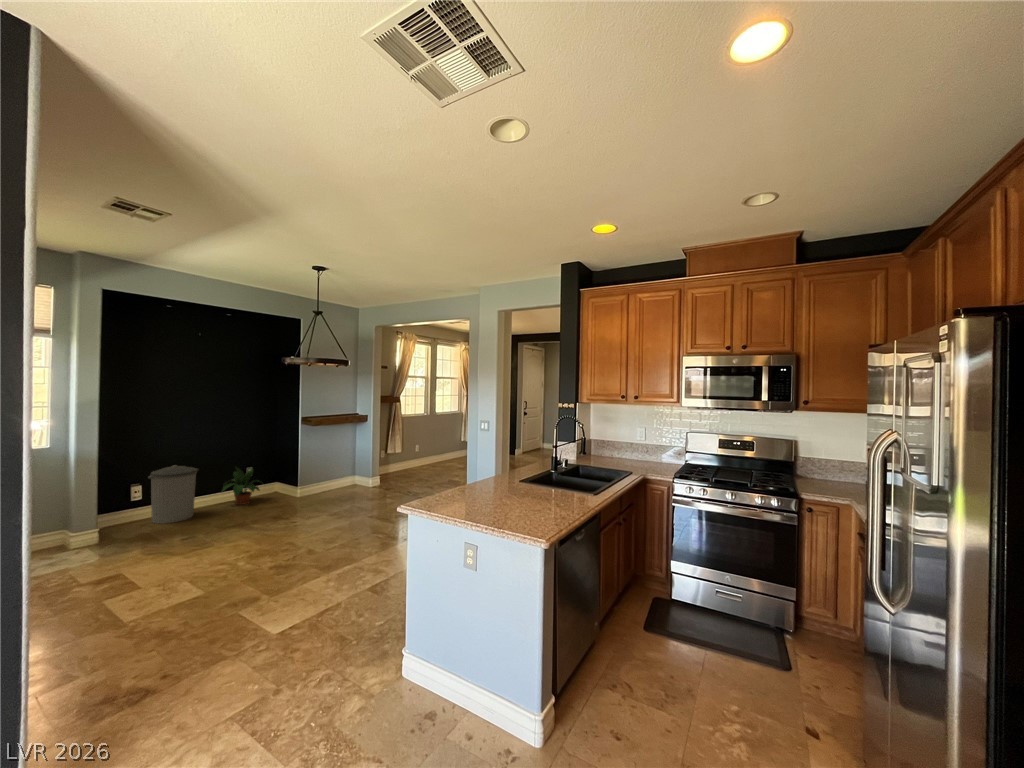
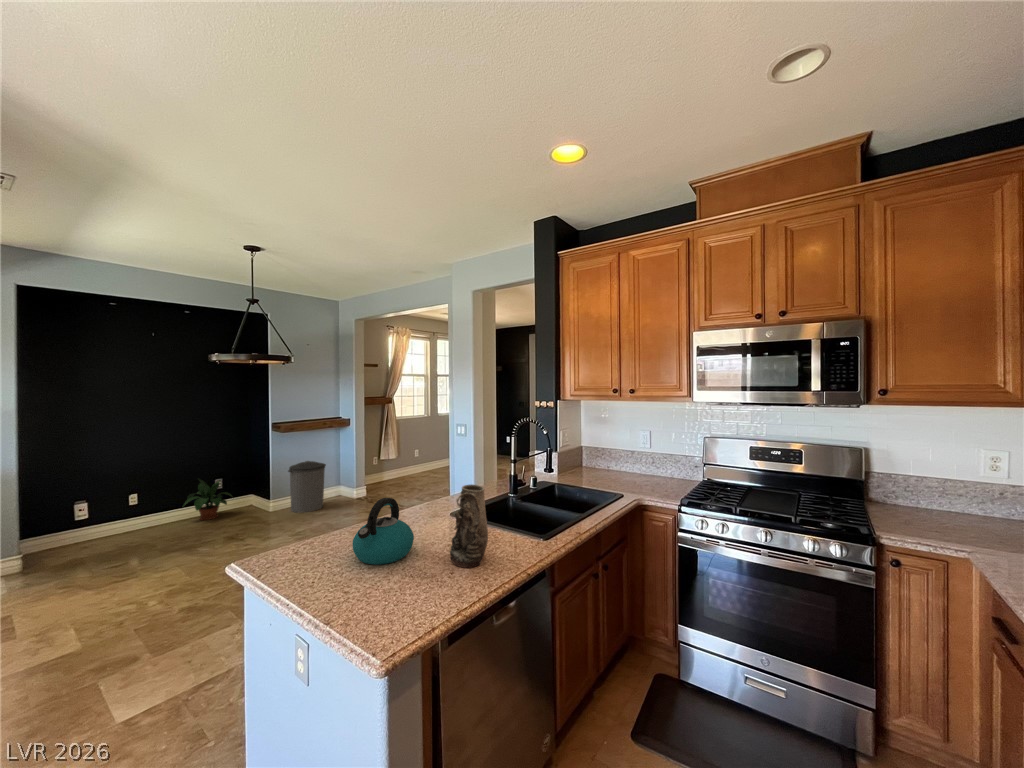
vase: none [542,457,566,507] -> present [450,484,488,568]
kettle: none [478,465,516,506] -> present [352,498,414,565]
trash can: present [148,466,198,524] -> present [288,461,326,513]

